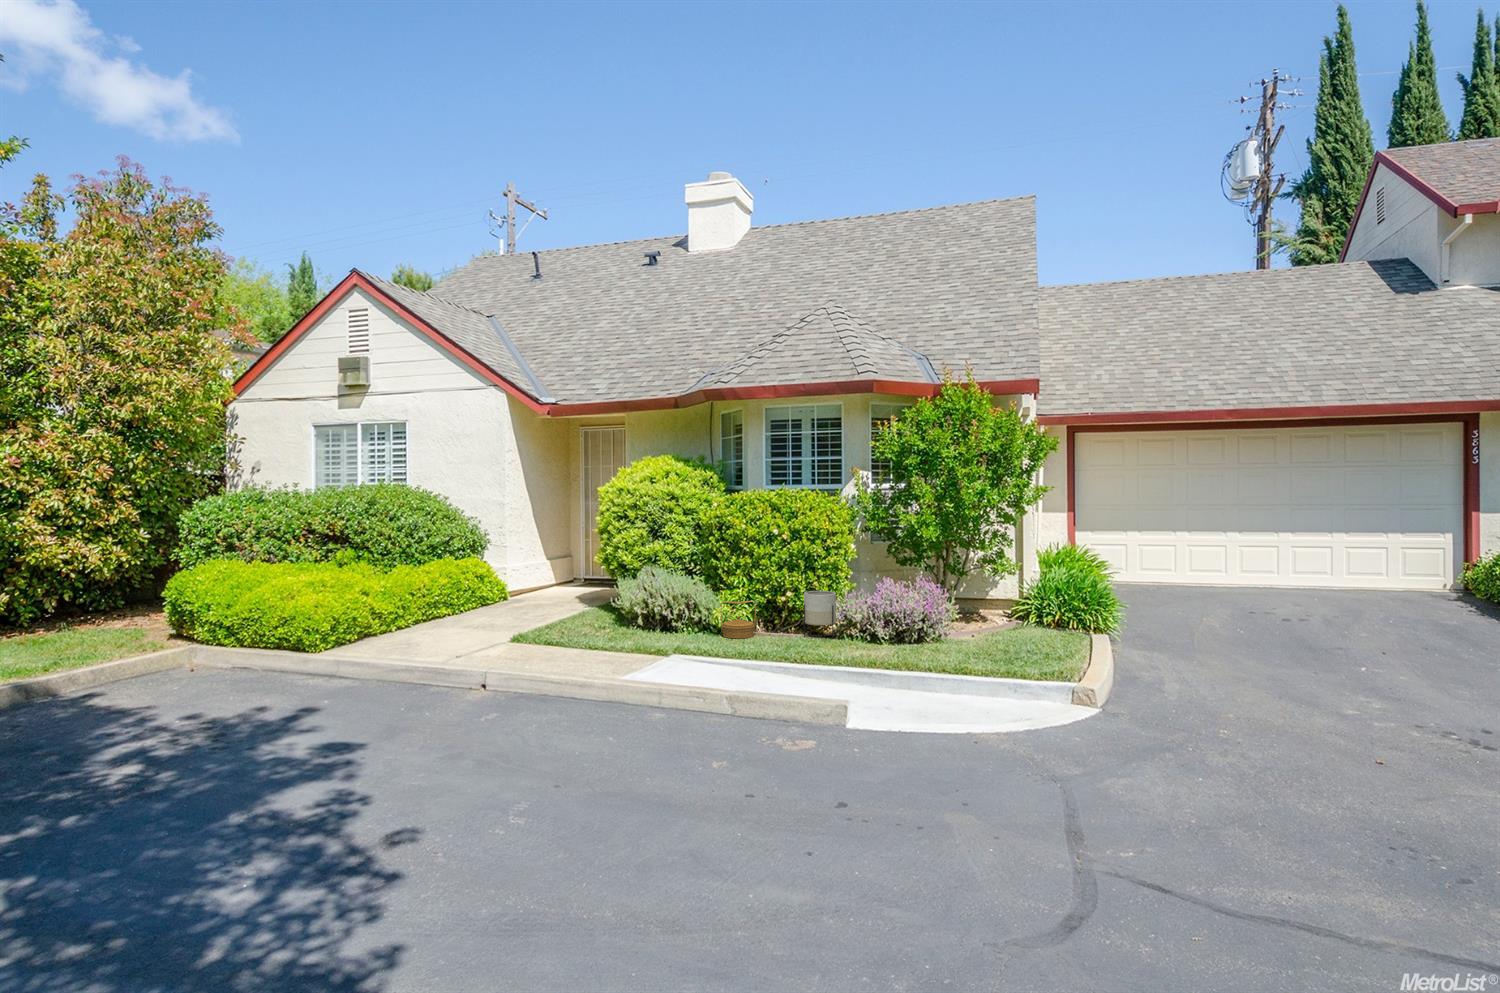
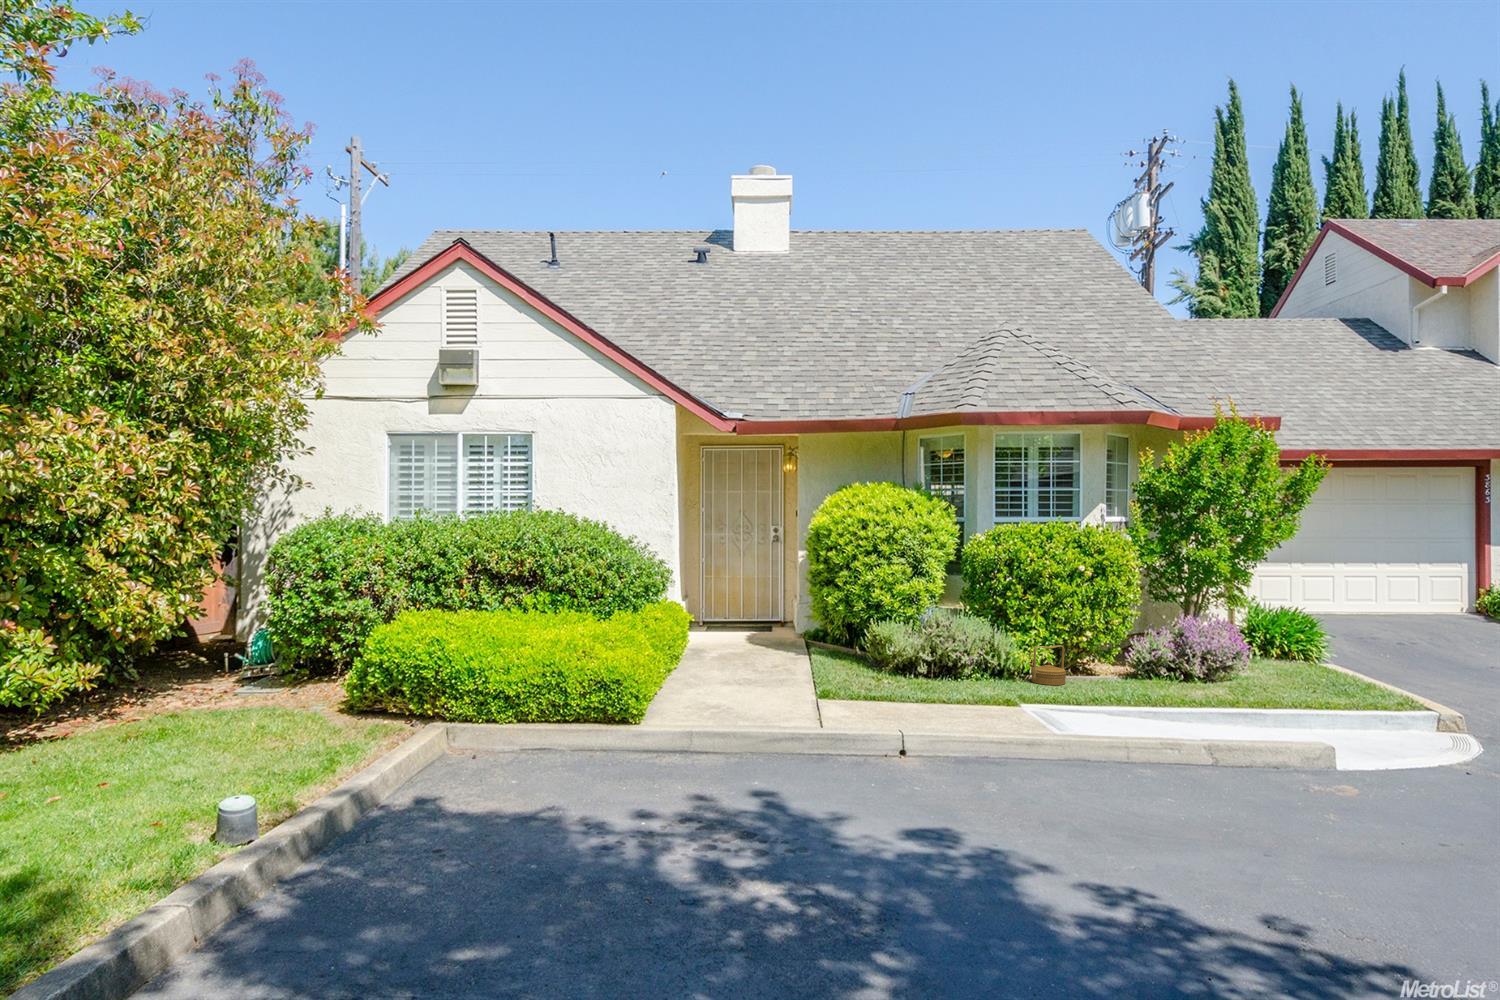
planter: present [804,591,836,638] -> none [1107,634,1143,682]

